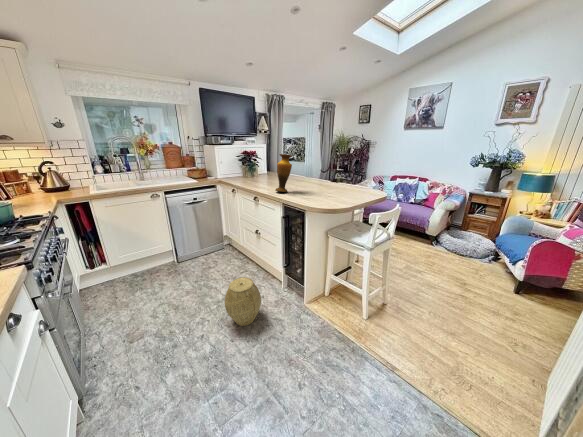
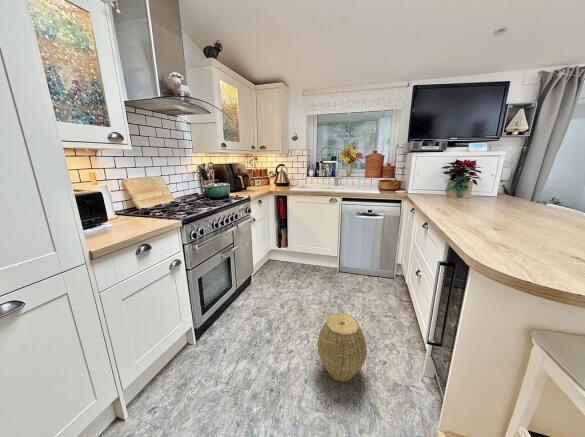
vase: present [276,154,292,192] -> none [457,157,509,224]

